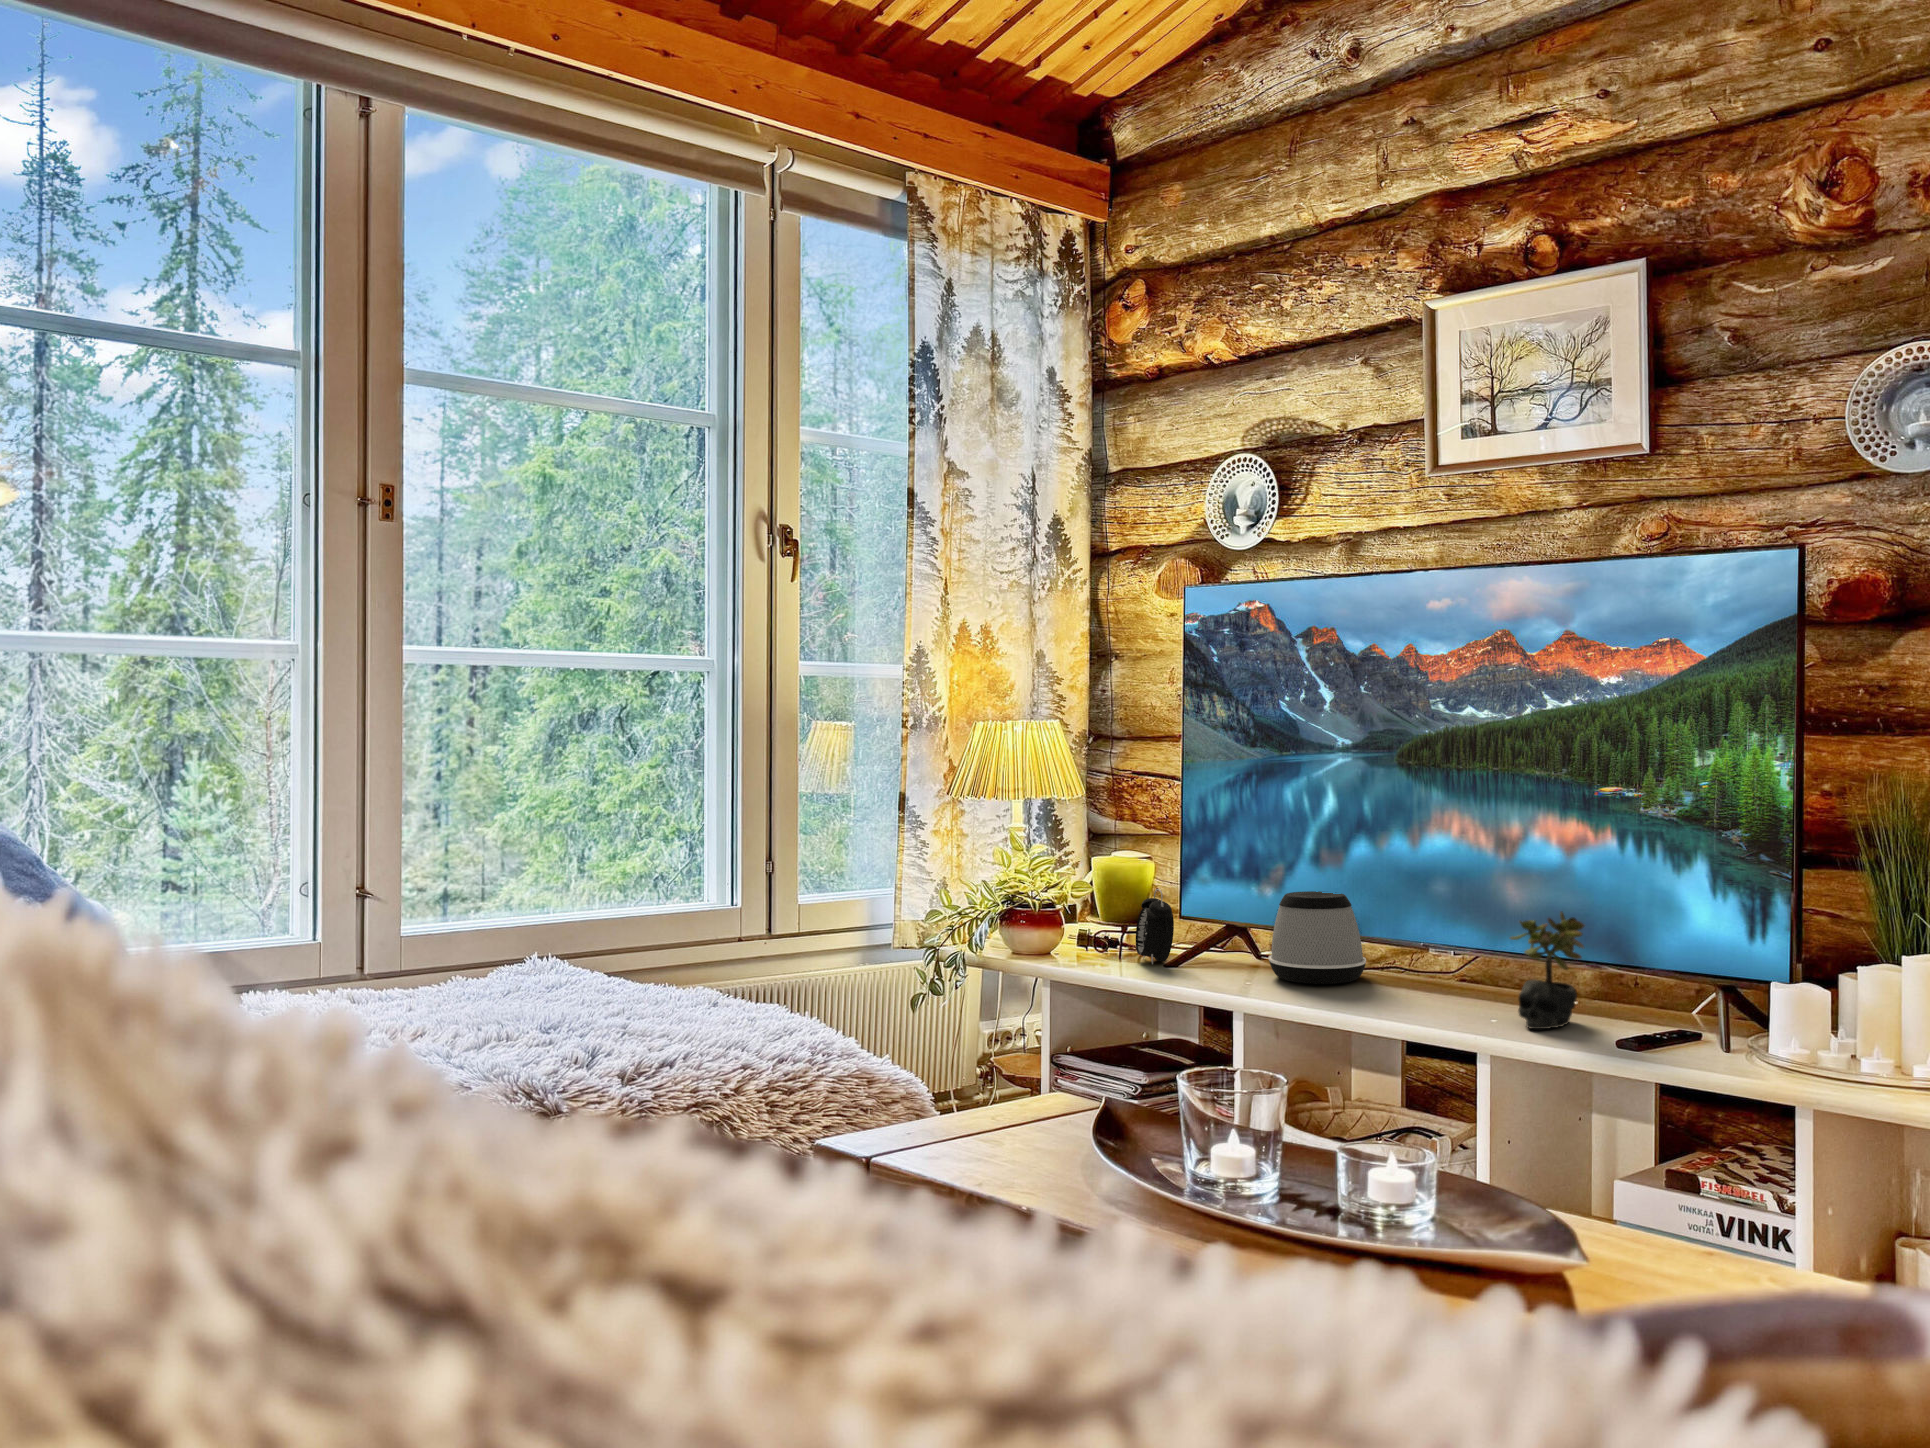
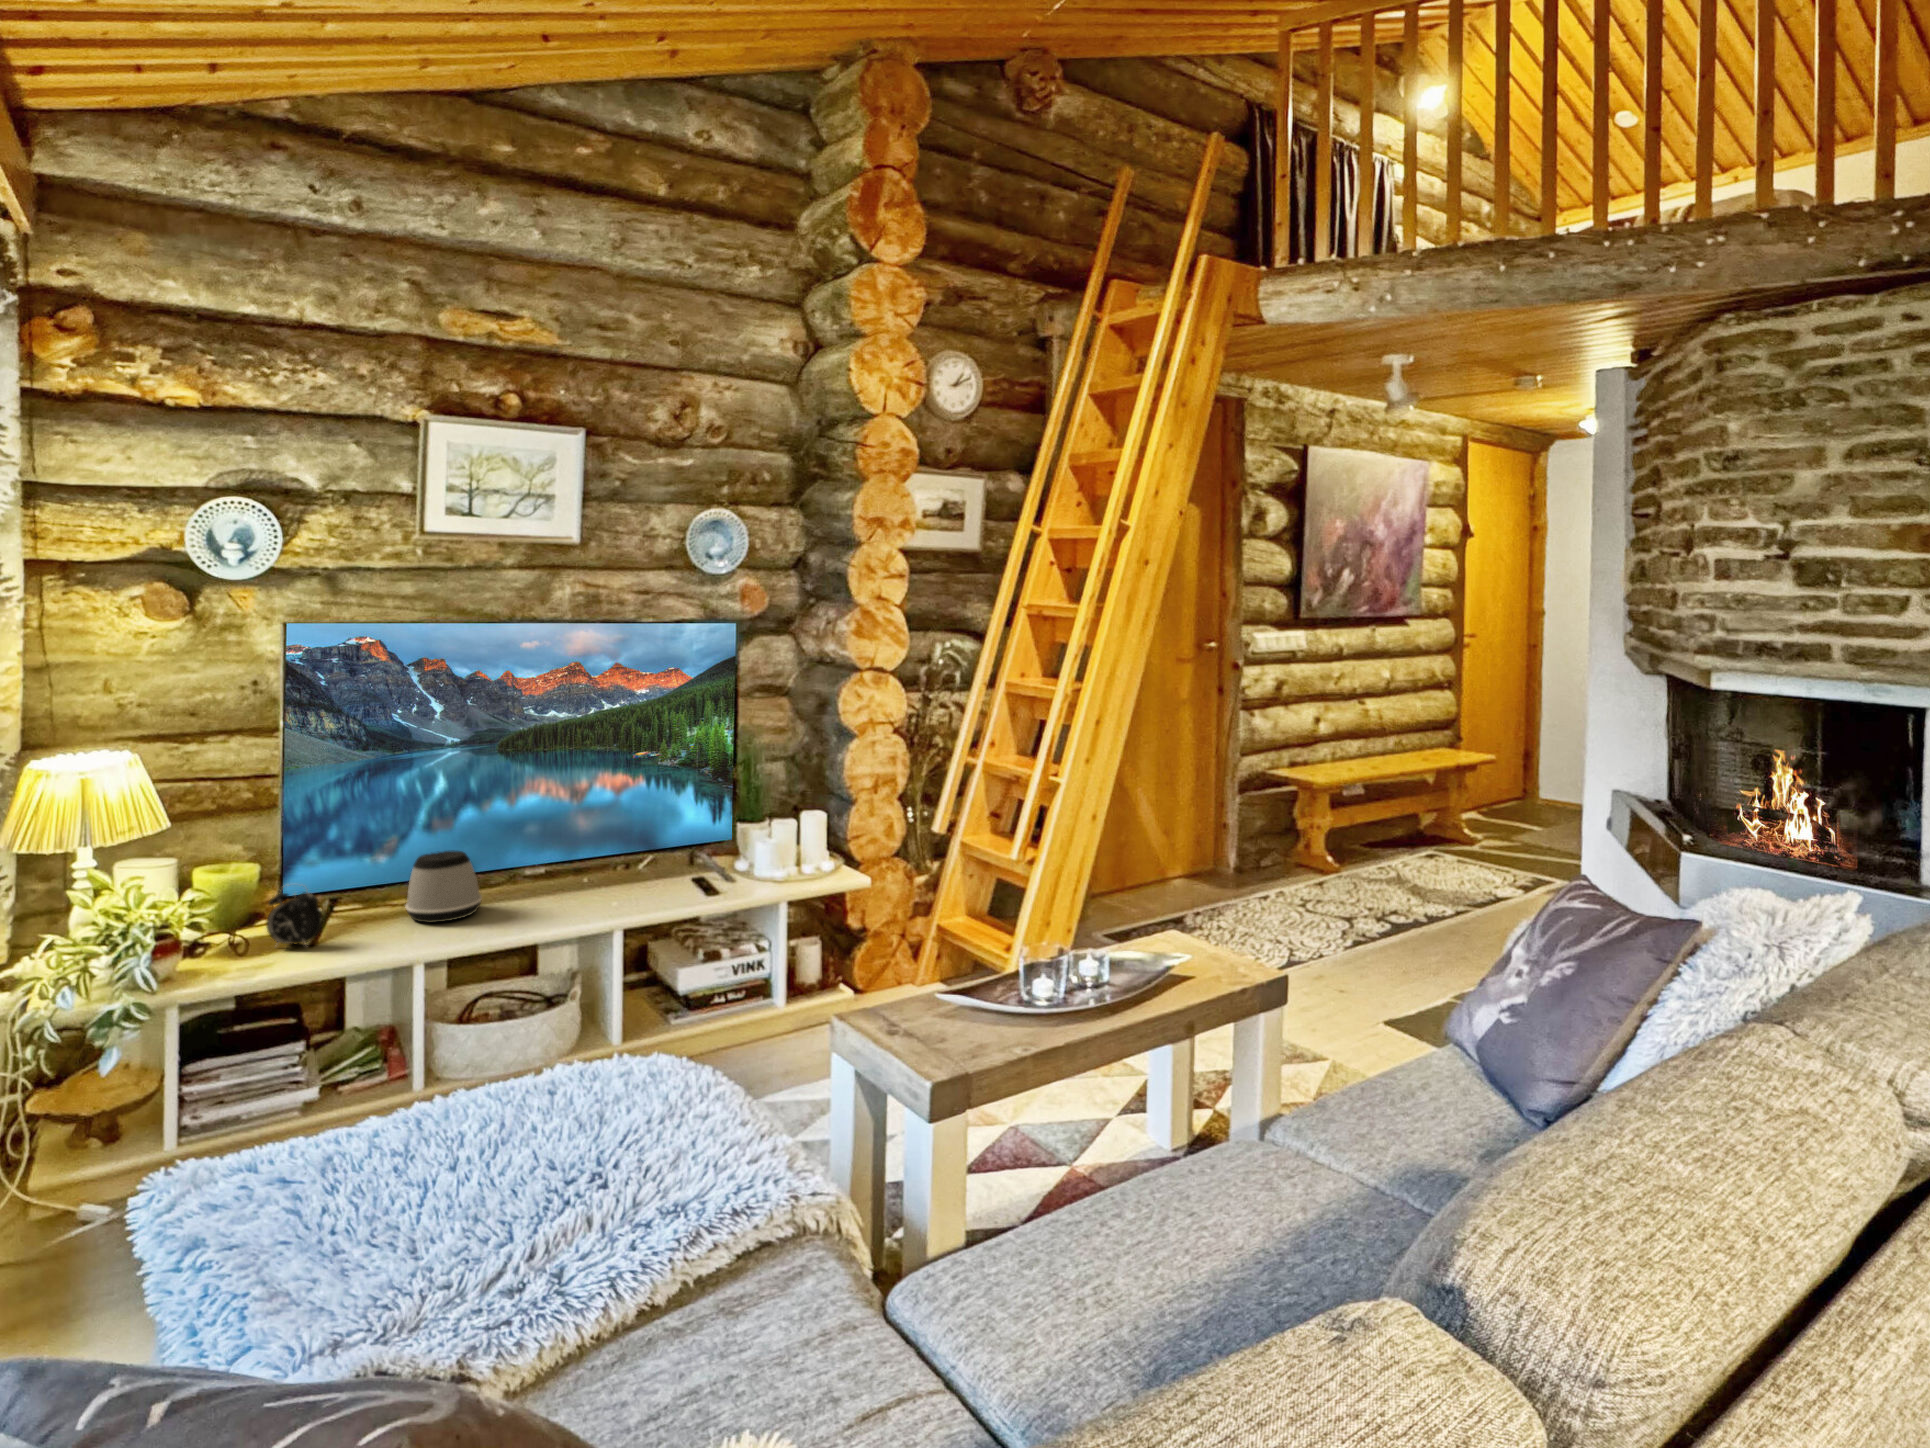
succulent plant: present [1510,912,1584,1029] -> none [612,828,661,898]

